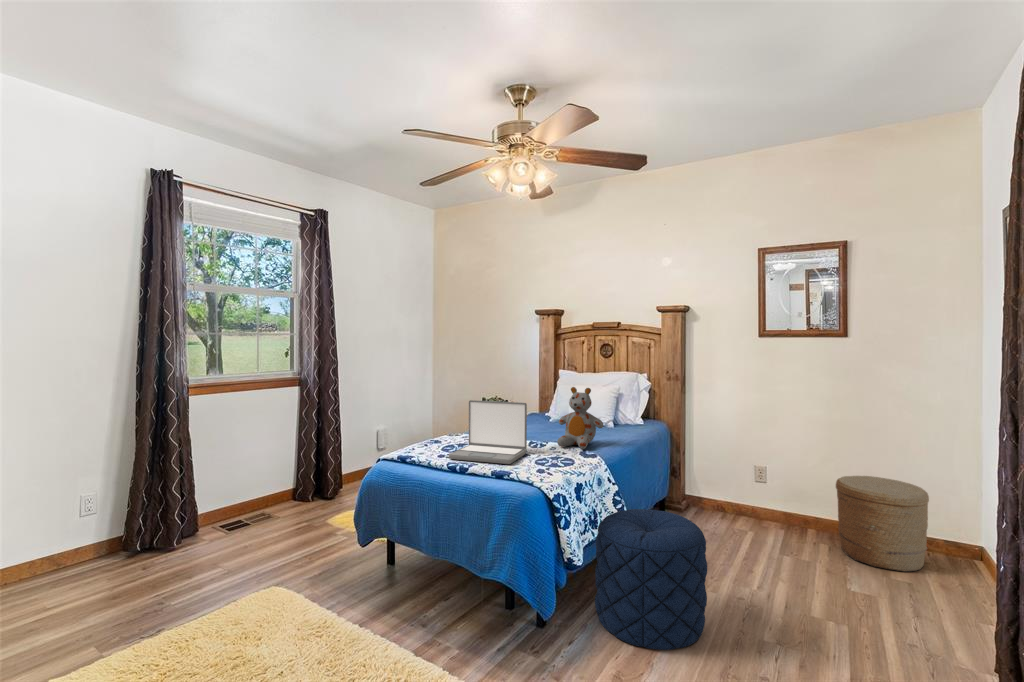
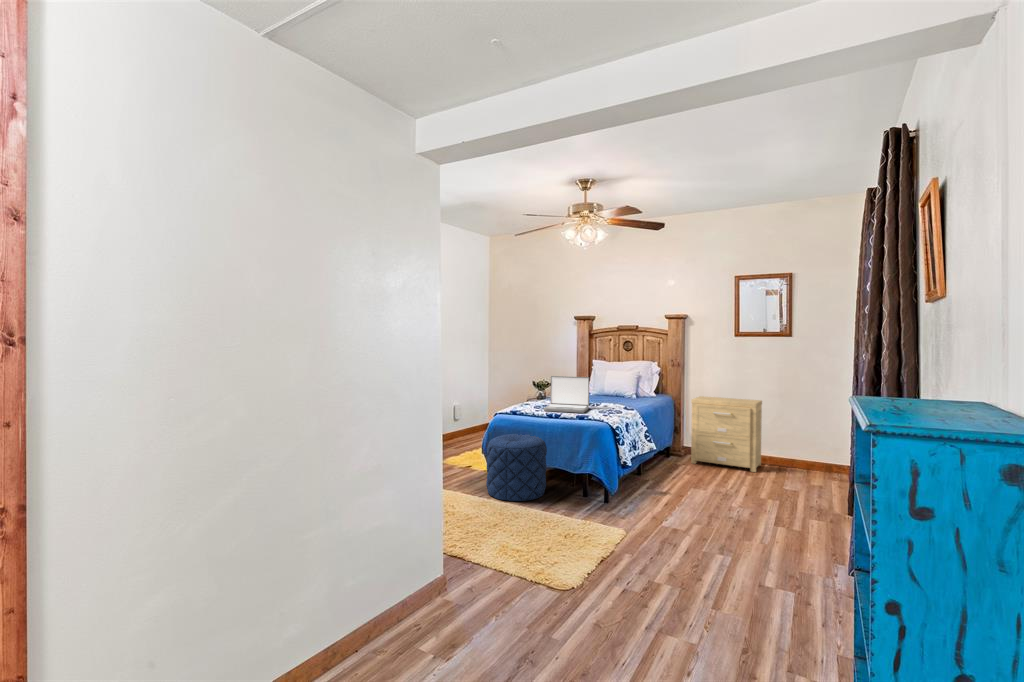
stuffed bear: present [557,387,604,449] -> none [605,368,635,407]
side table: none [695,424,803,547] -> present [691,396,762,472]
woven basket: present [836,476,929,571] -> none [781,427,836,482]
pouf: present [595,509,707,650] -> present [486,434,547,501]

